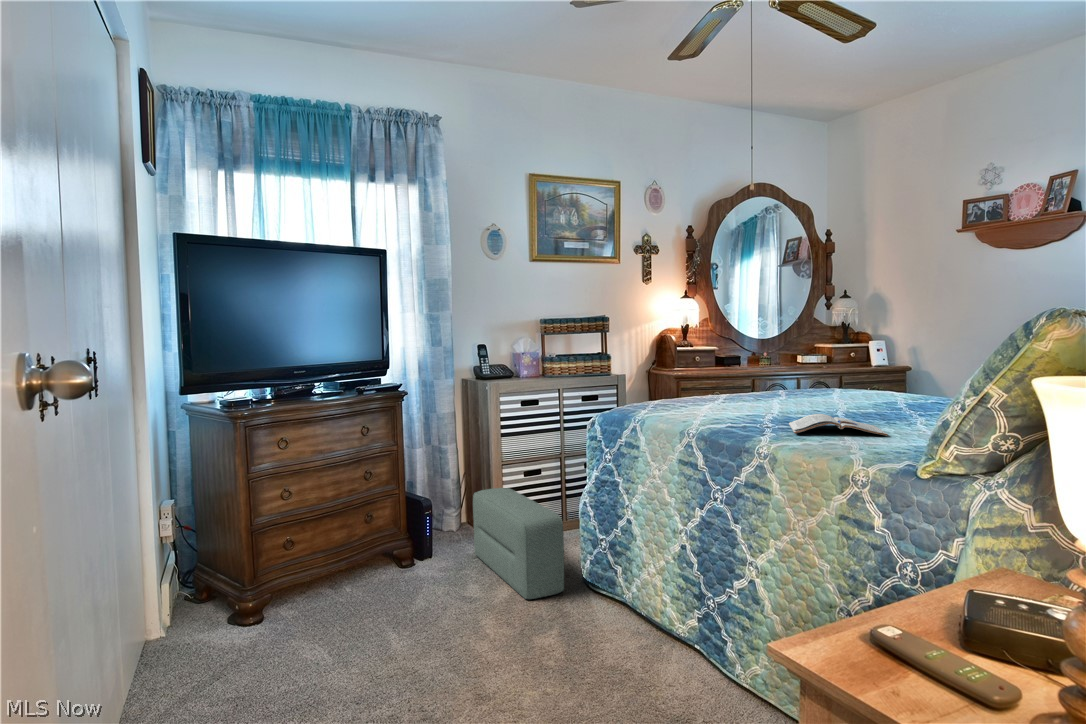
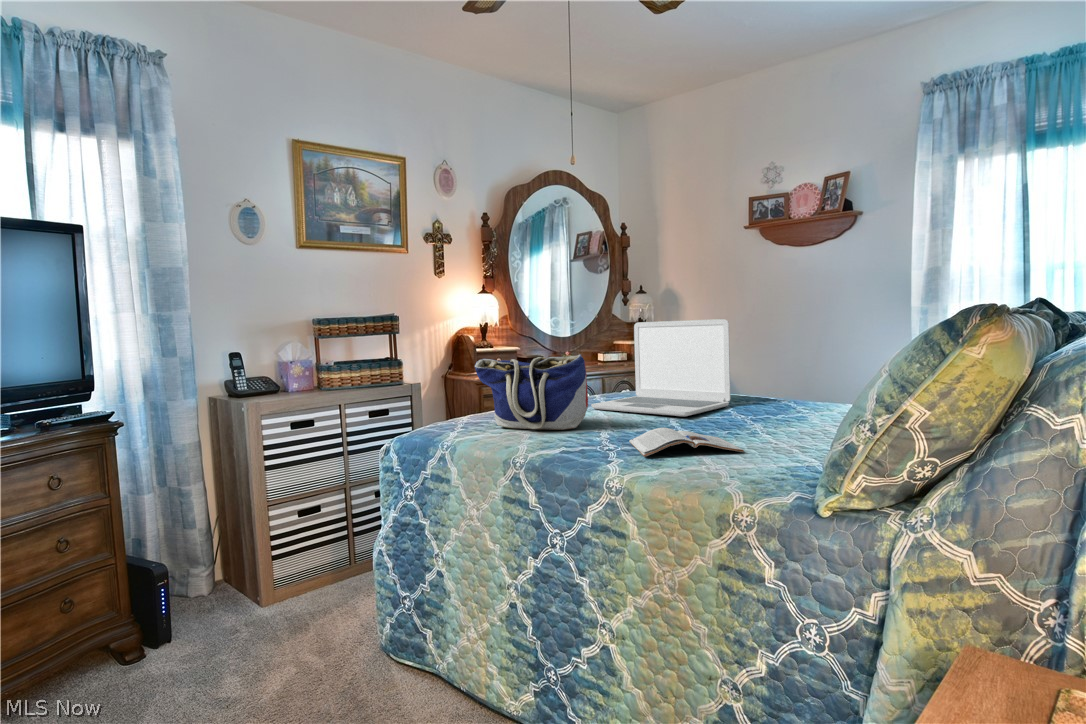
laptop: none [769,322,908,409] -> present [592,319,730,416]
tote bag: none [663,350,760,413] -> present [475,355,588,430]
pouf: present [473,488,564,599] -> none [228,536,358,691]

